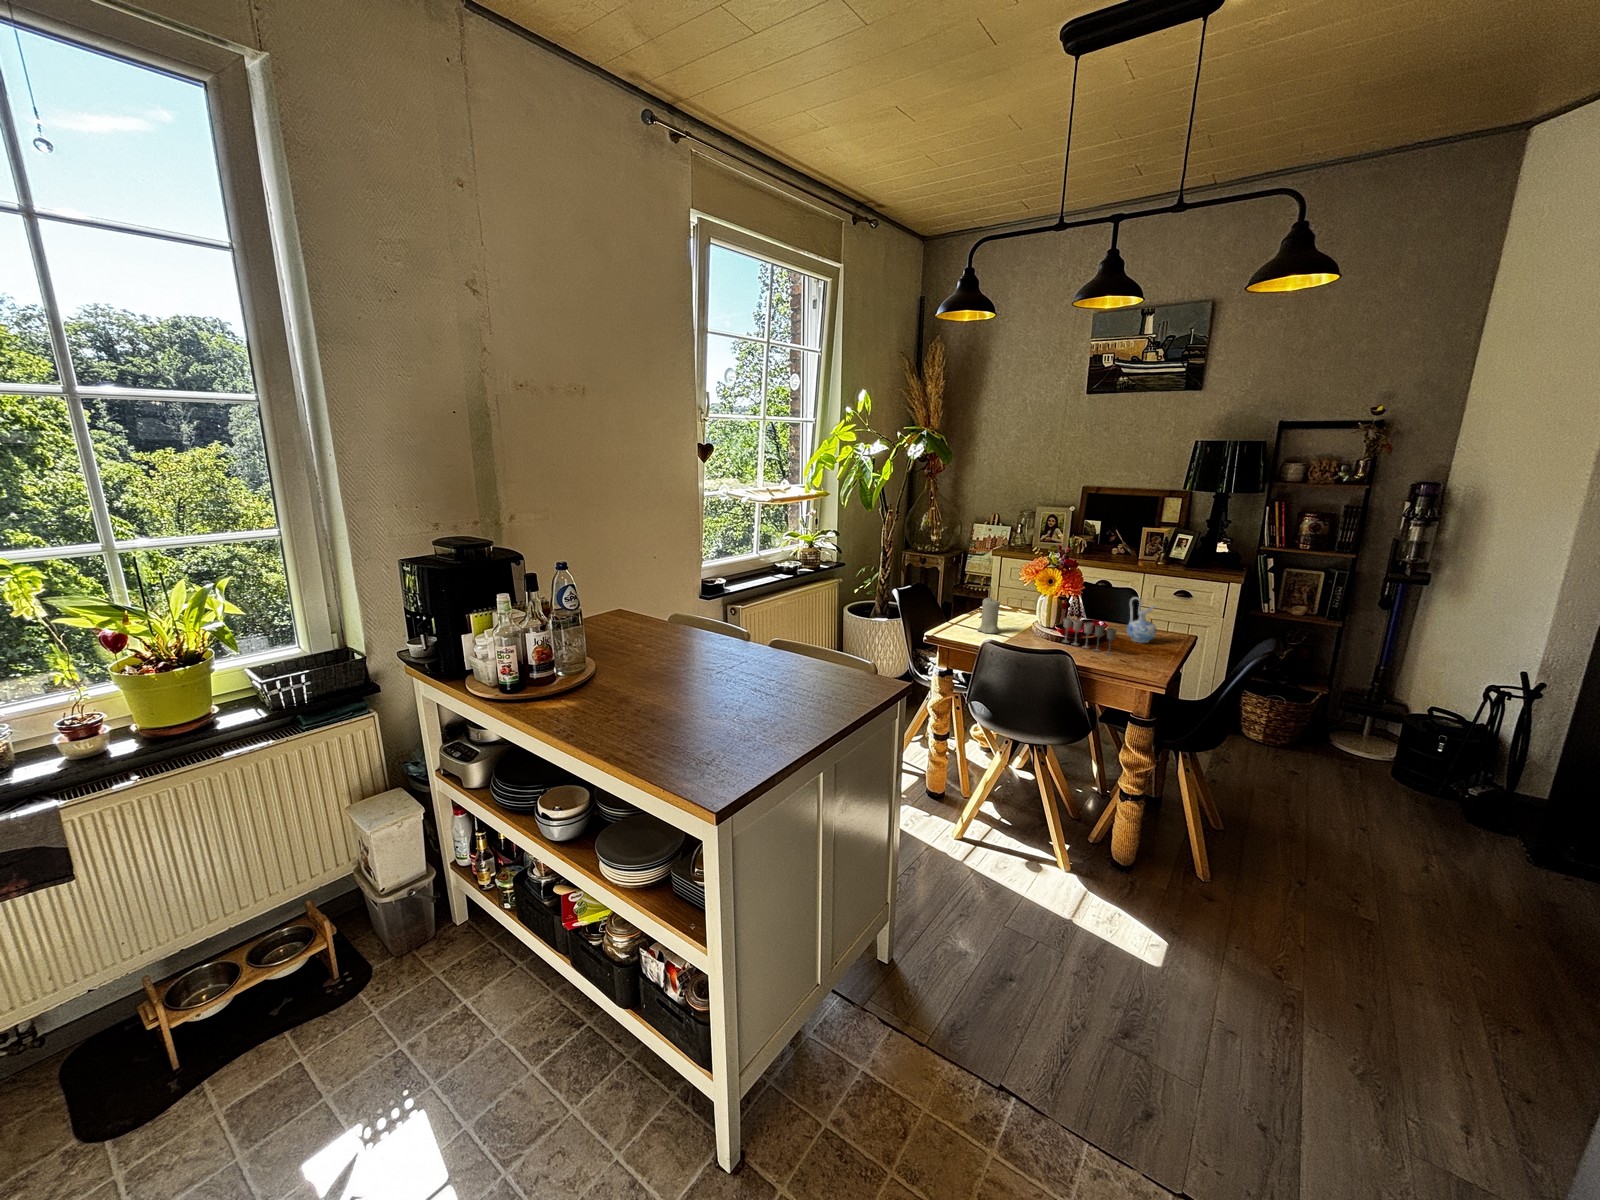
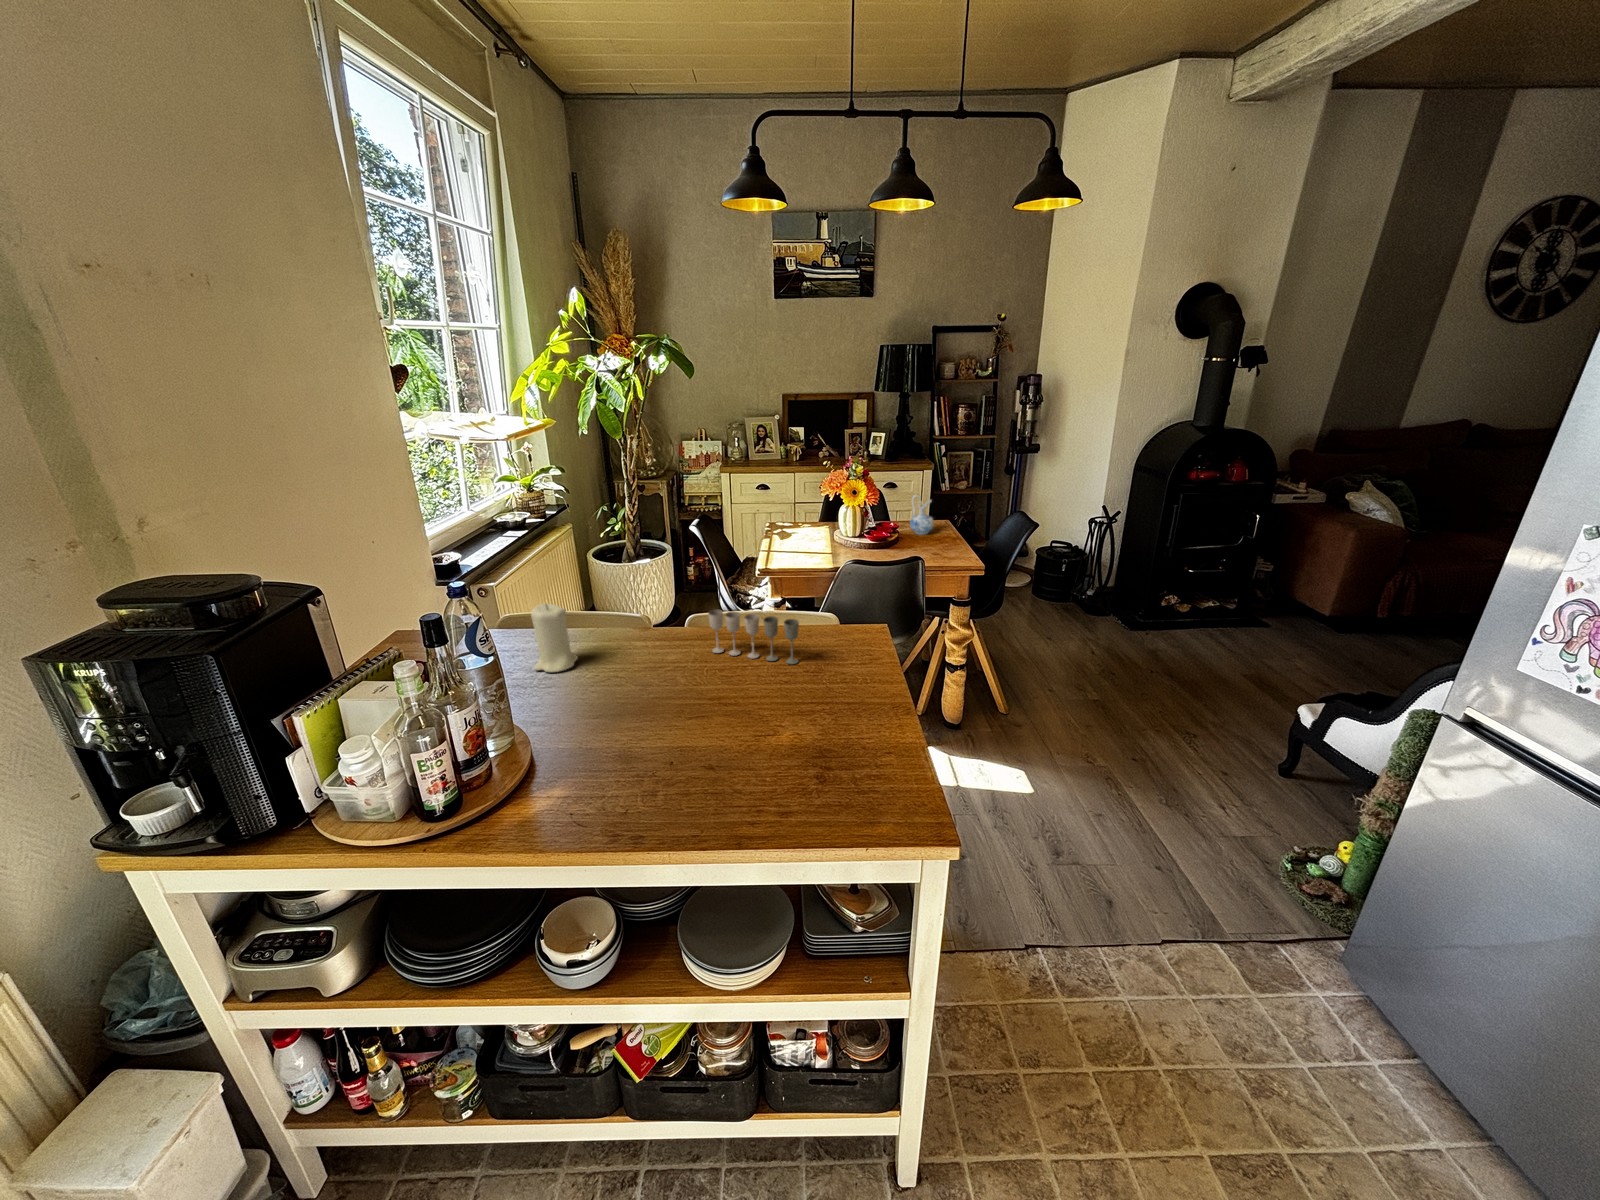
candle: present [977,598,1000,633] -> present [531,604,578,672]
wine glass: present [1063,617,1117,655] -> present [708,610,799,664]

